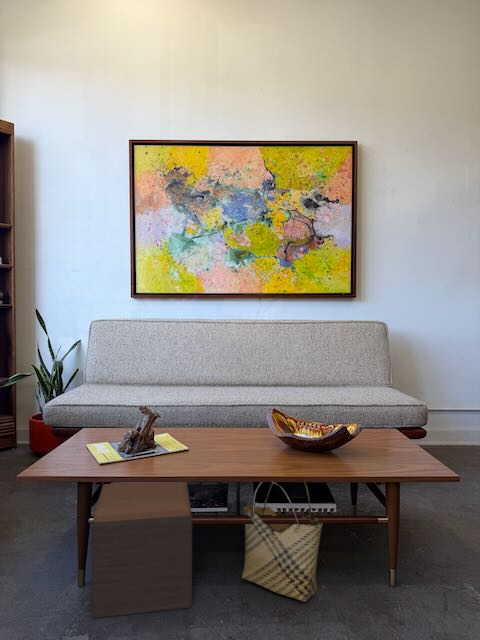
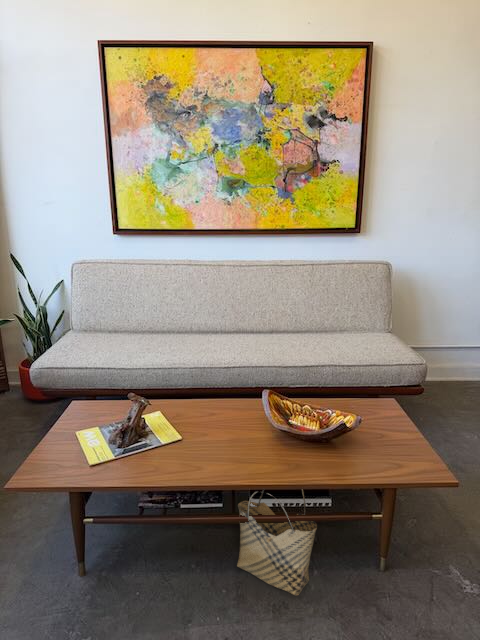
footstool: present [92,482,192,618] -> none [86,467,189,617]

